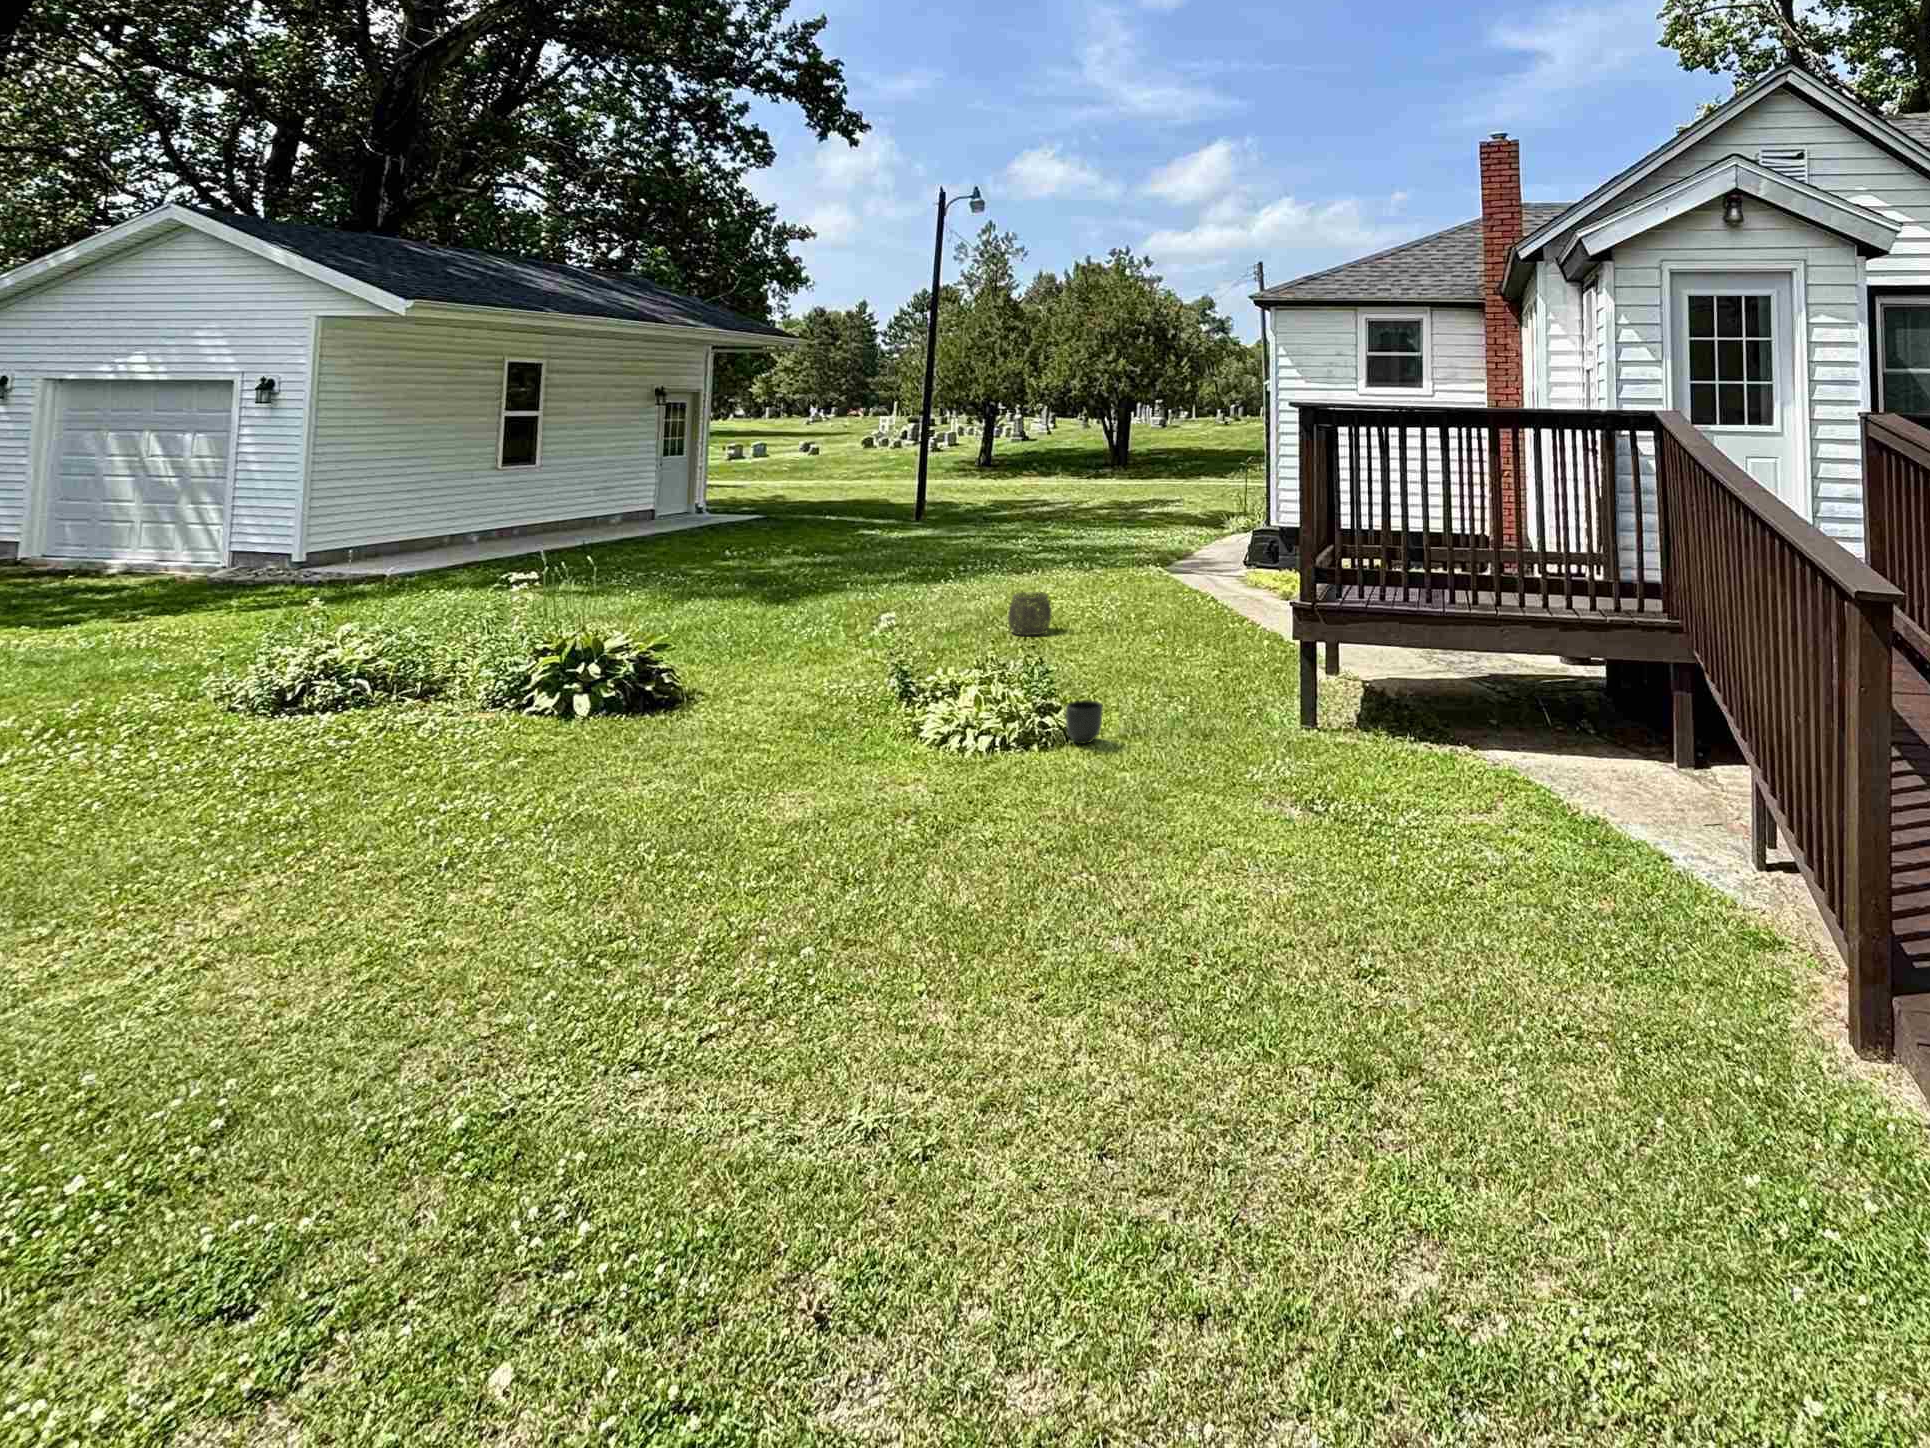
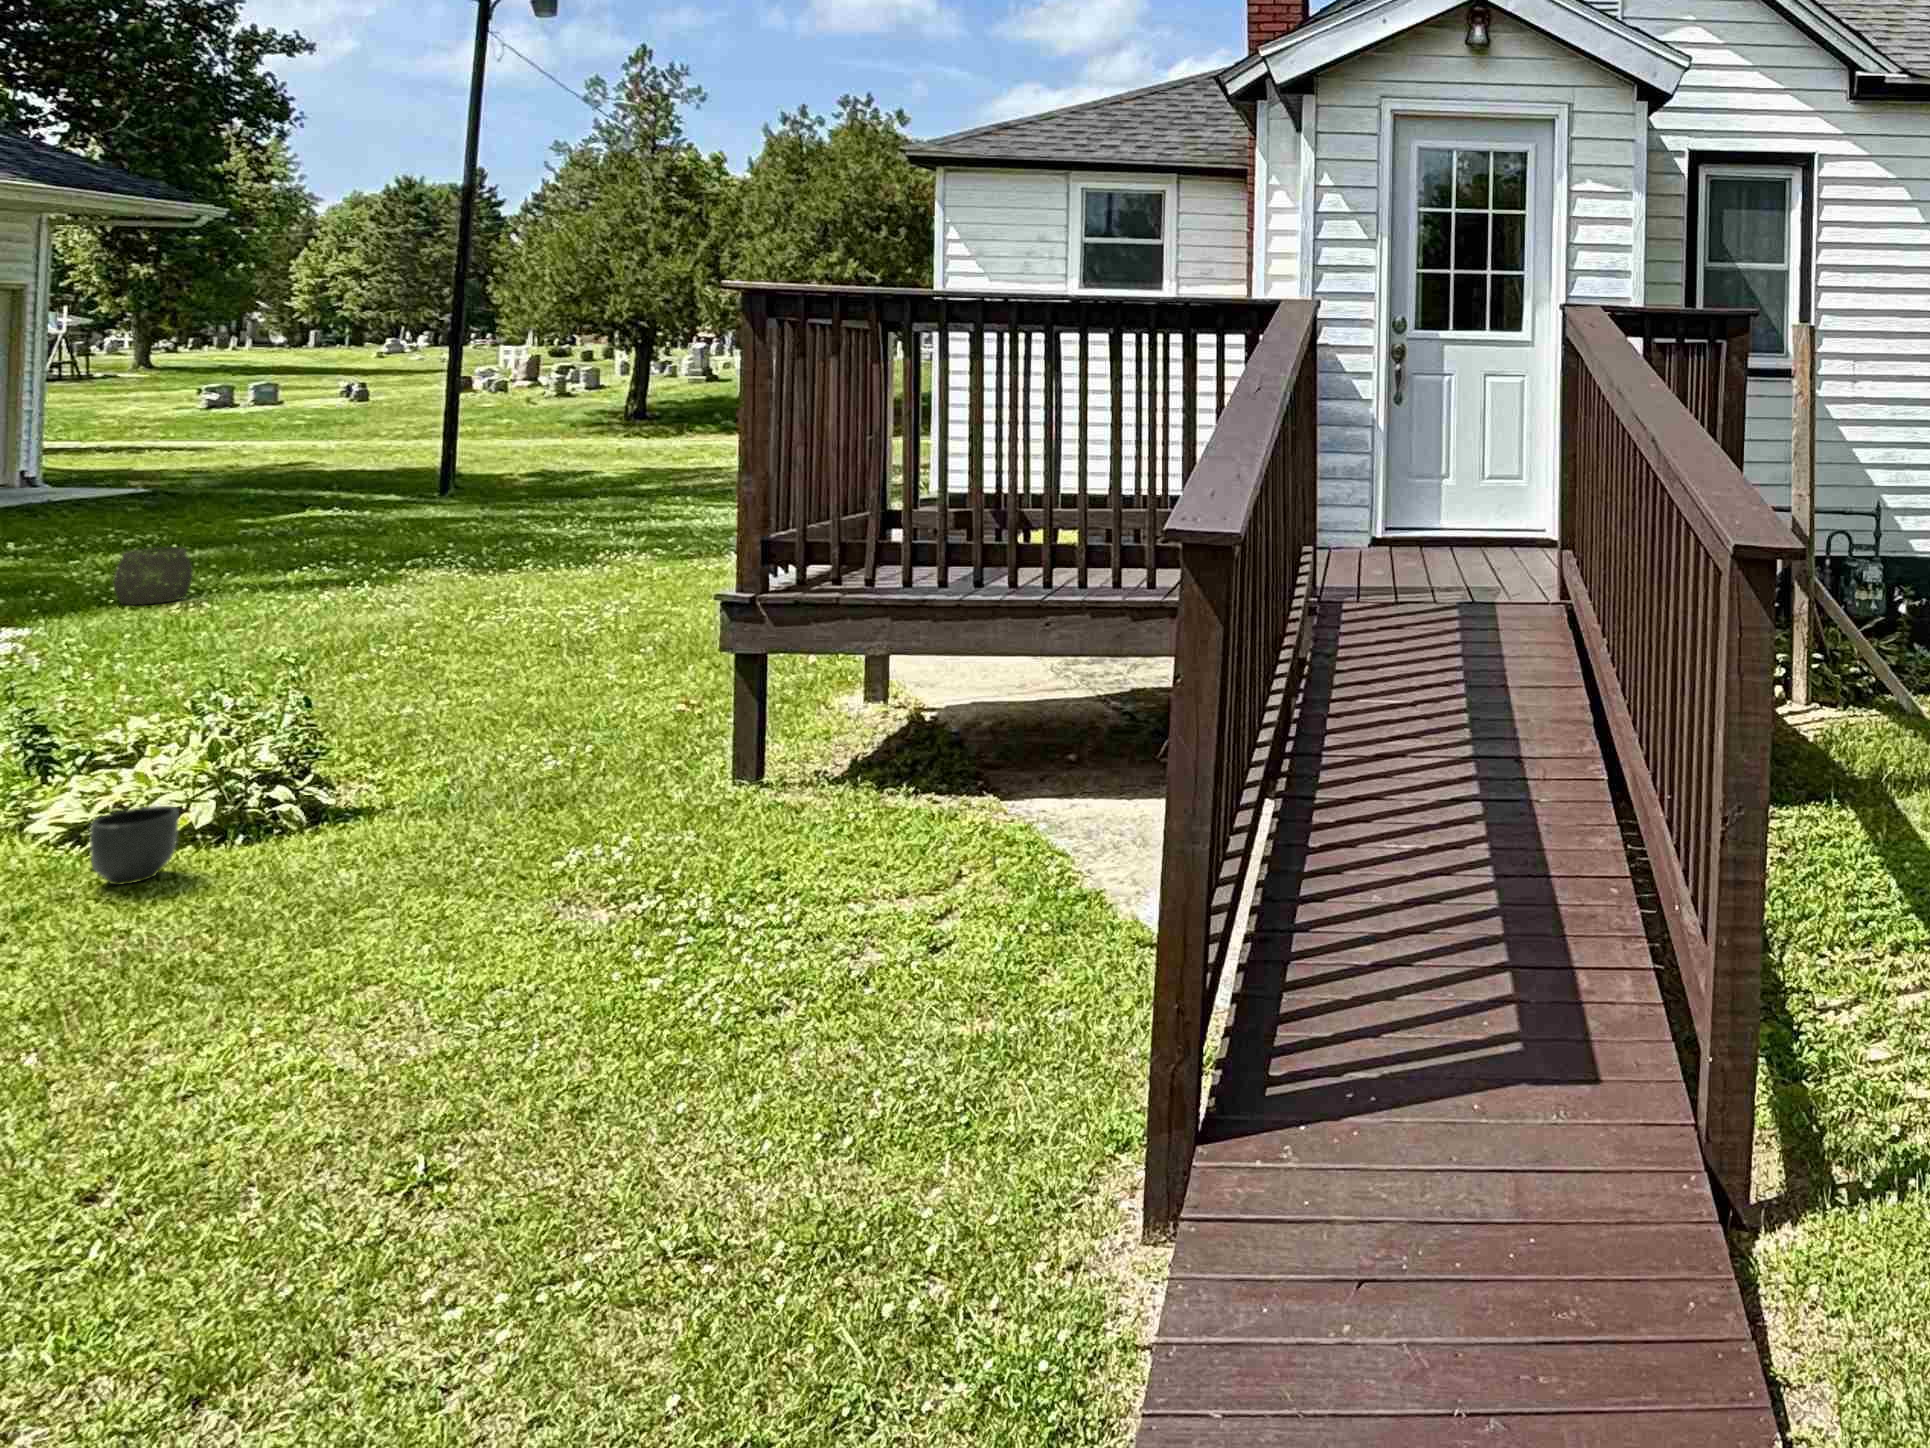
woven basket: present [1008,592,1052,636] -> present [113,548,193,605]

